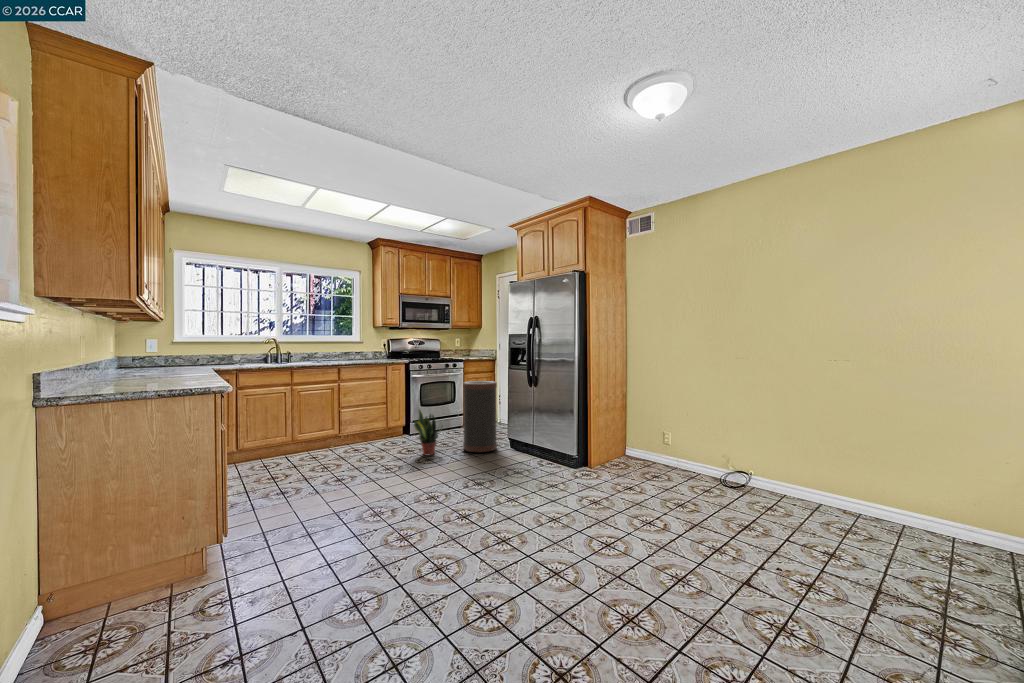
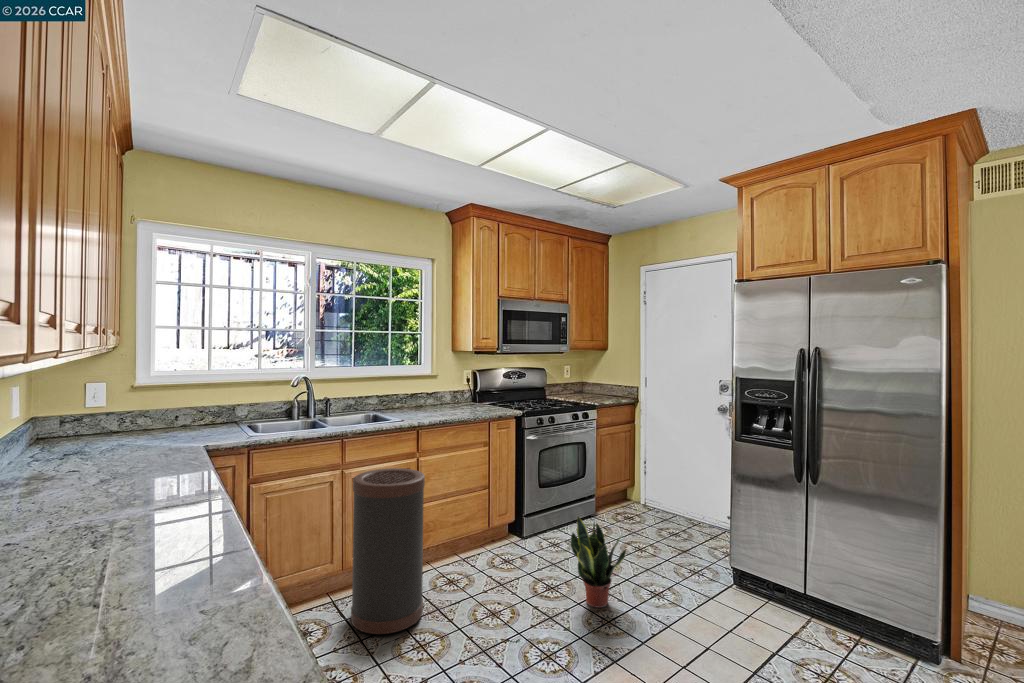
trash can: present [463,381,497,452] -> present [351,468,425,634]

